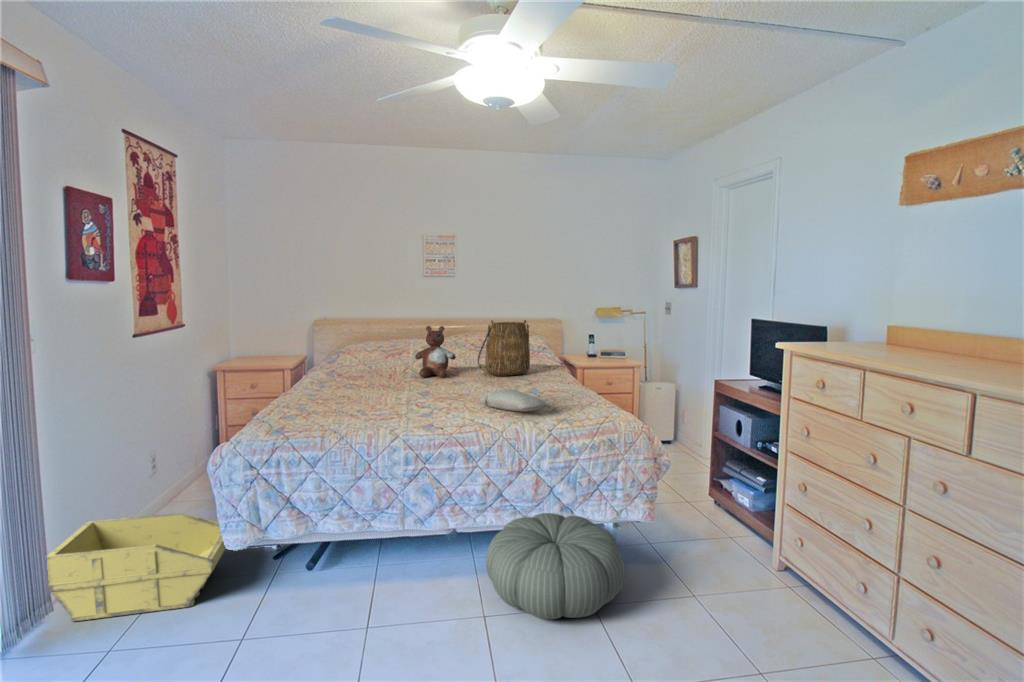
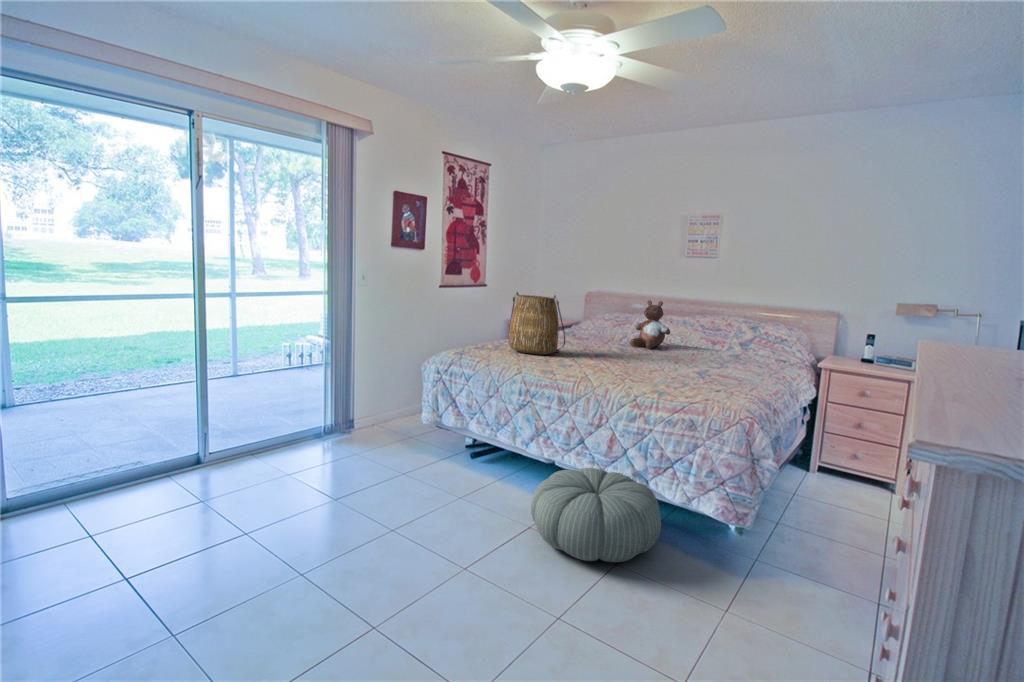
tote bag: present [478,320,530,376] -> present [509,292,565,355]
pillow: present [480,389,545,412] -> none [618,358,659,378]
storage bin: present [46,513,226,621] -> none [347,389,442,451]

